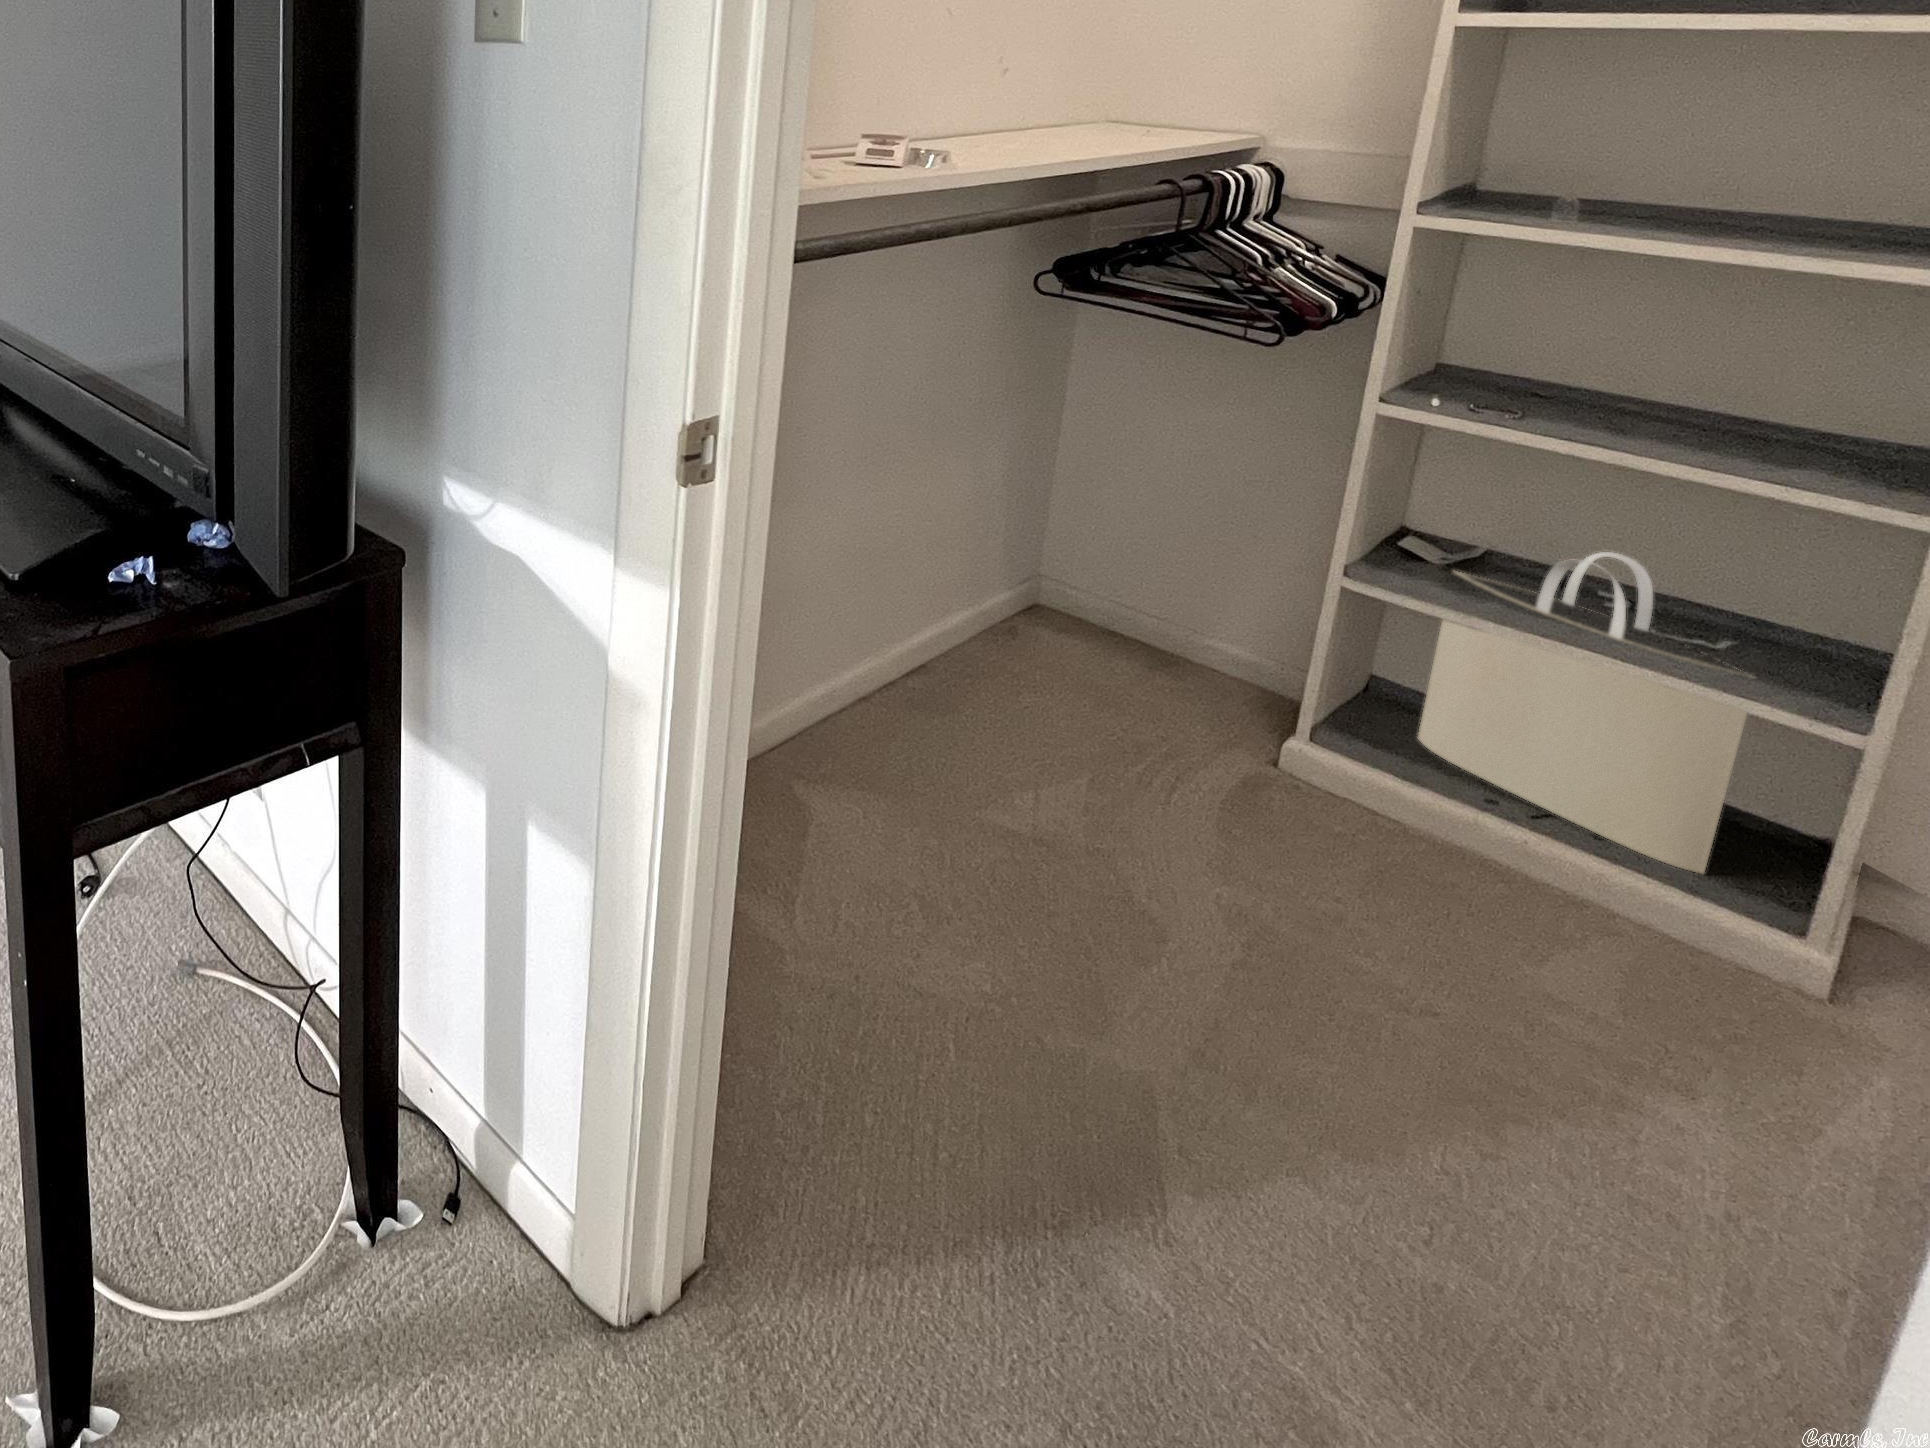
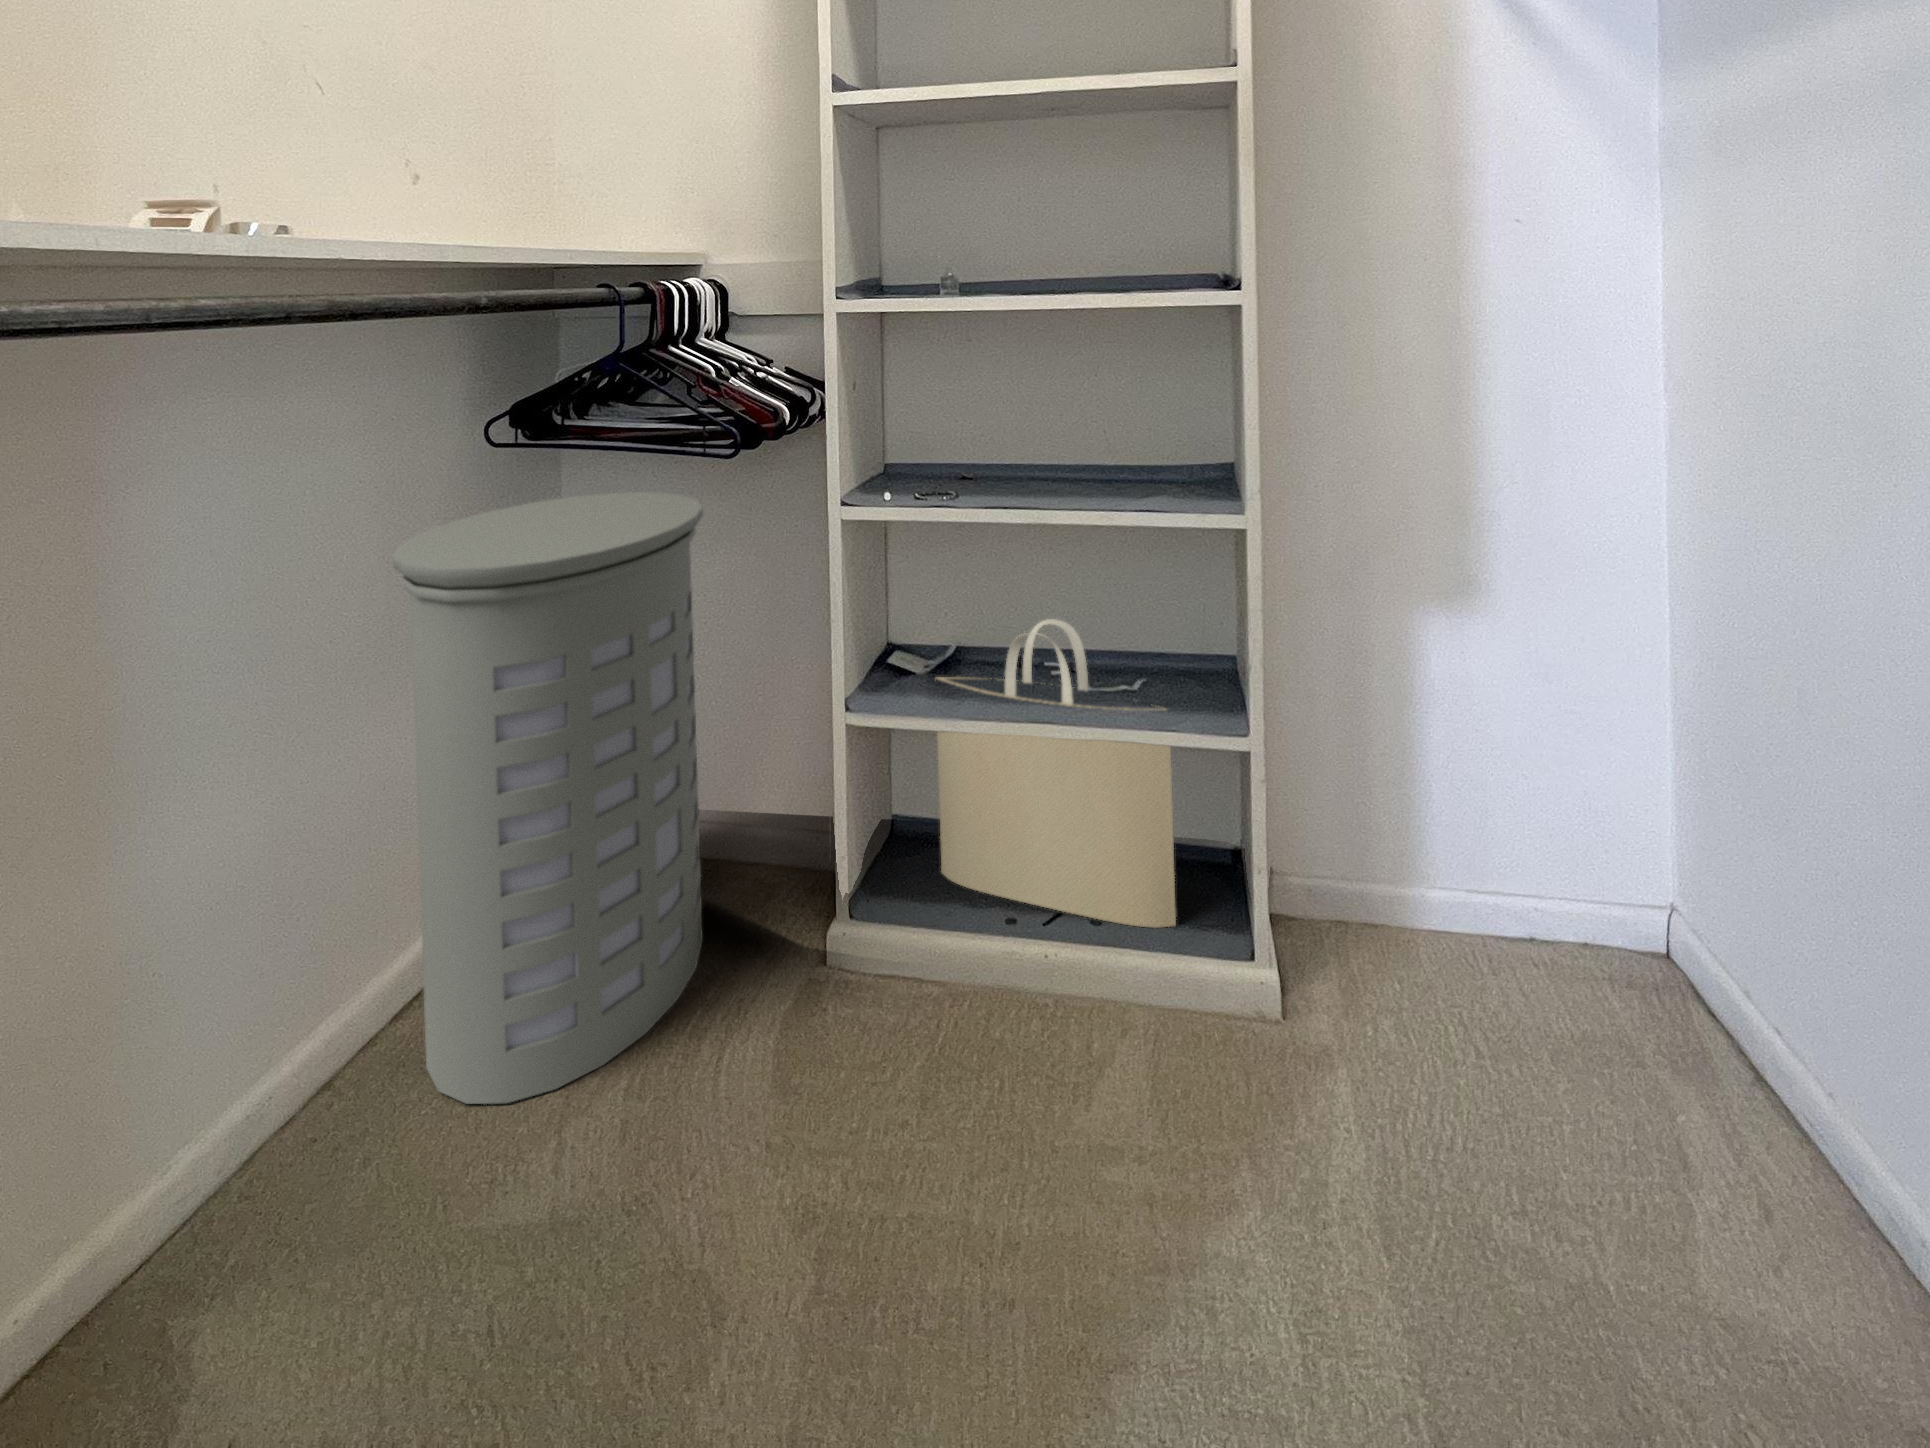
laundry hamper: none [930,335,1225,768] -> present [393,492,703,1104]

